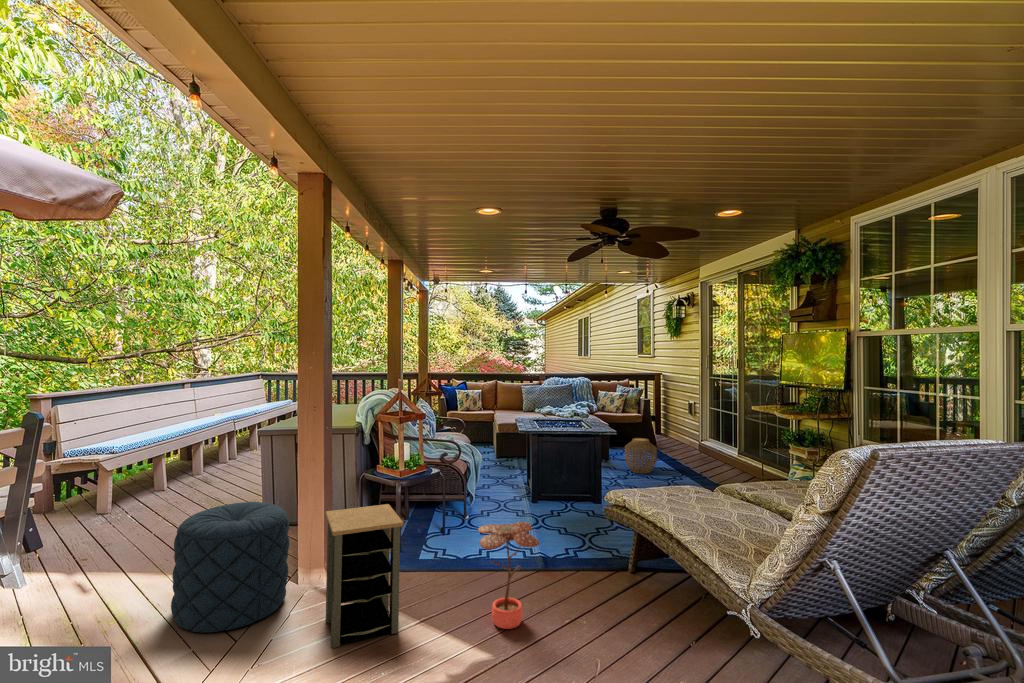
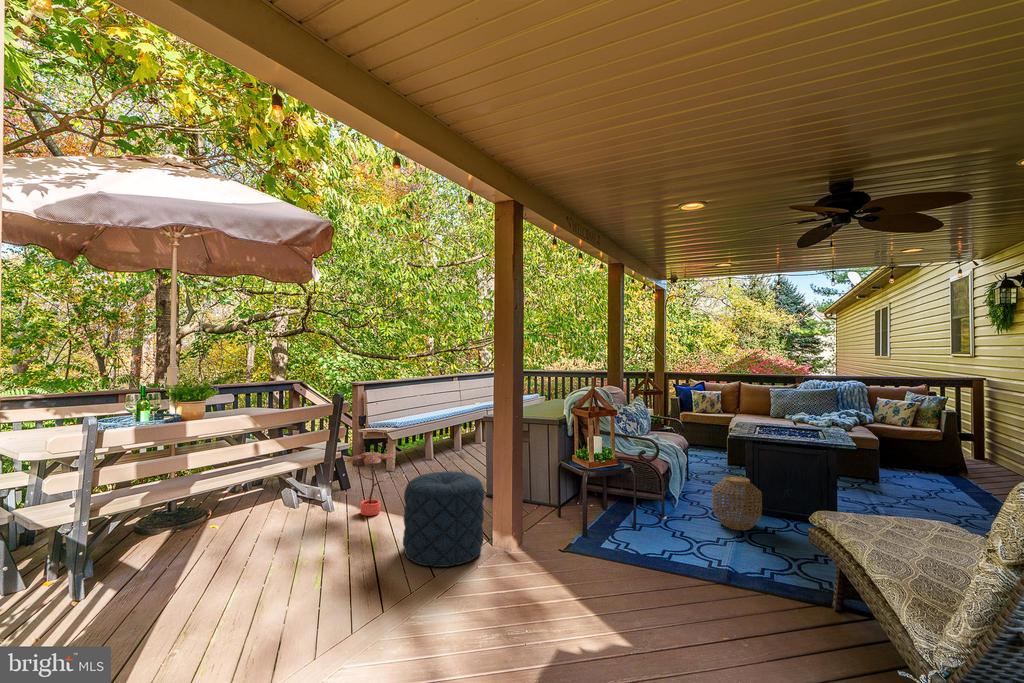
woven basket: present [625,438,657,473] -> present [712,476,762,530]
side table: present [326,504,403,648] -> none [499,486,558,602]
potted plant: present [478,522,539,629] -> present [347,452,394,516]

